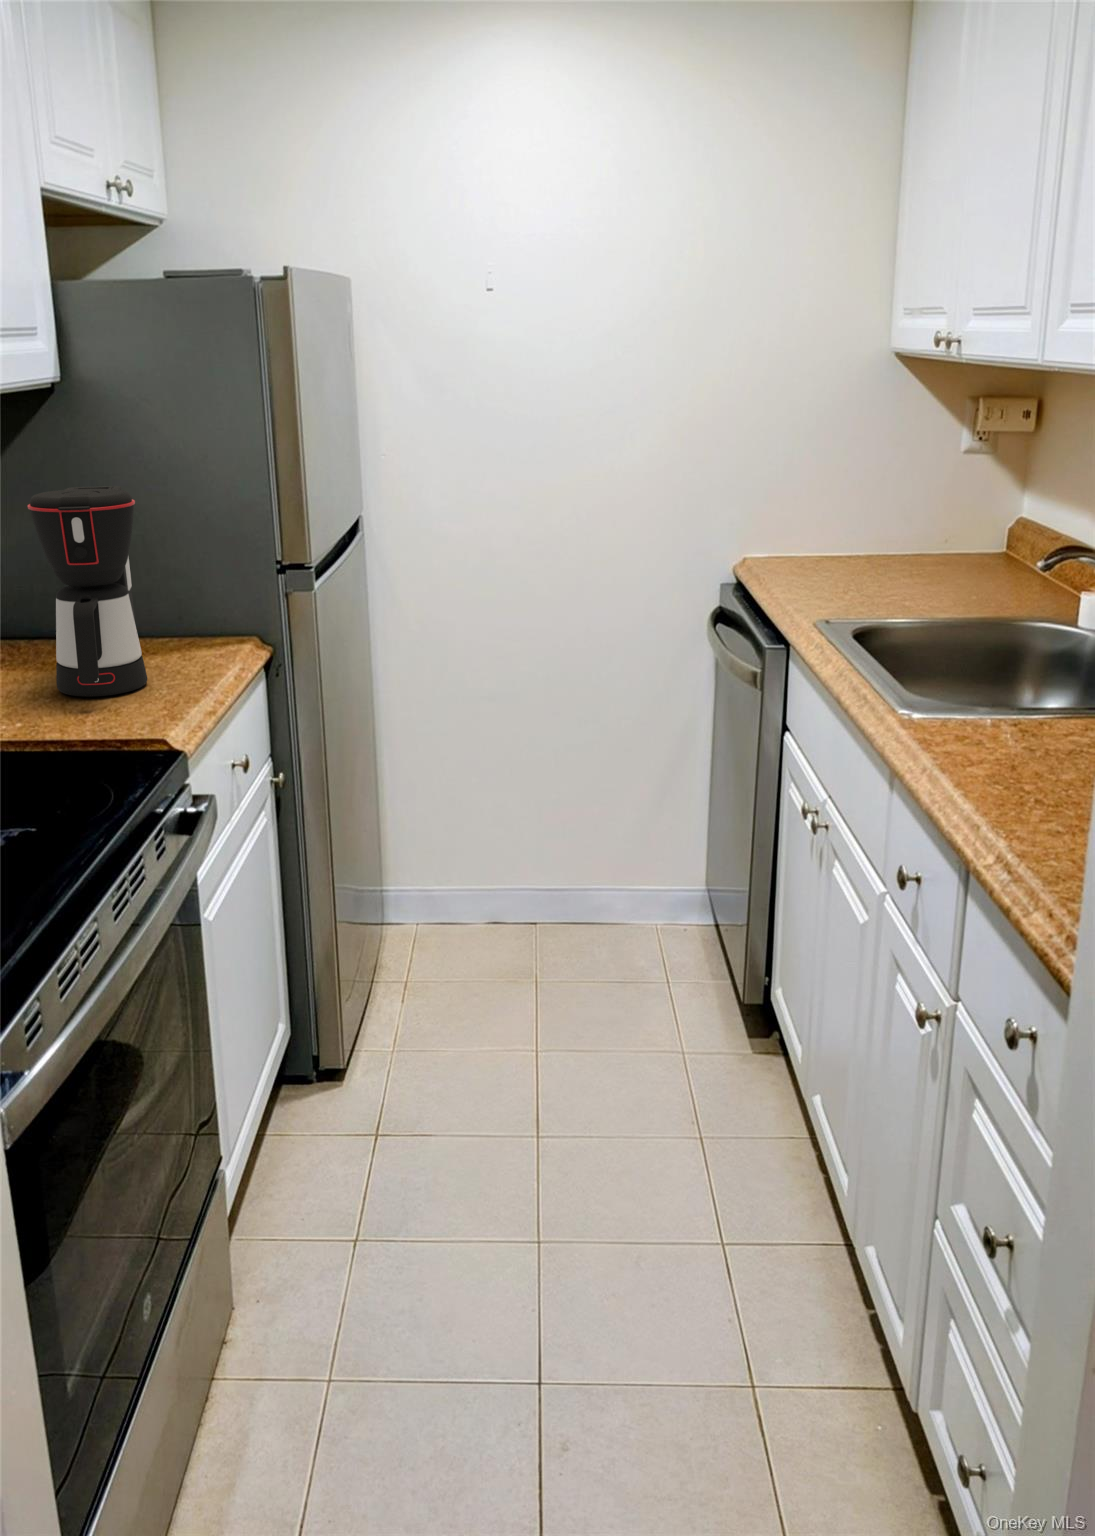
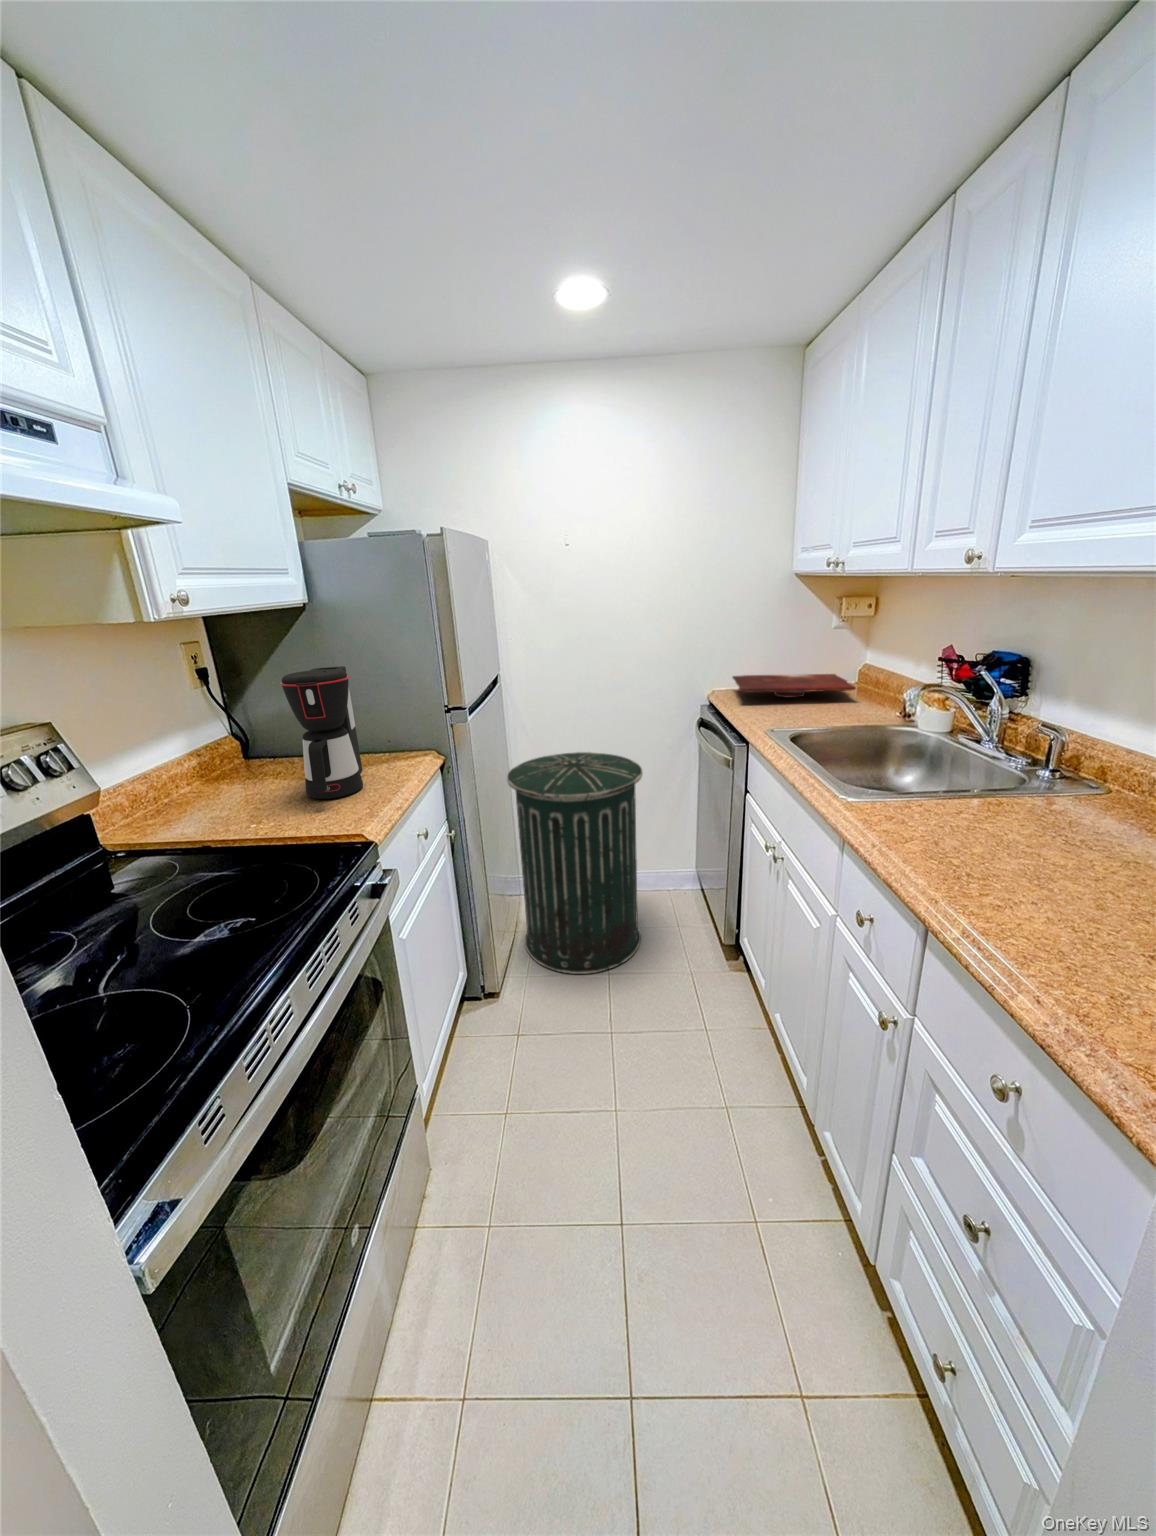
cutting board: none [783,535,985,574] -> present [733,674,856,697]
trash can: none [375,664,614,1049] -> present [507,752,642,974]

